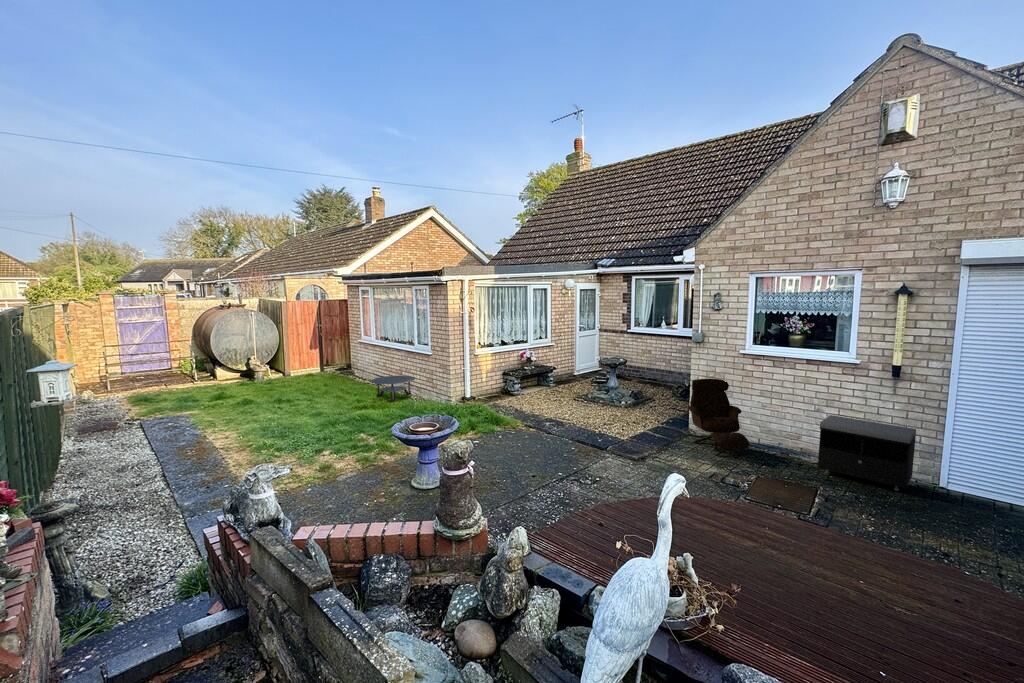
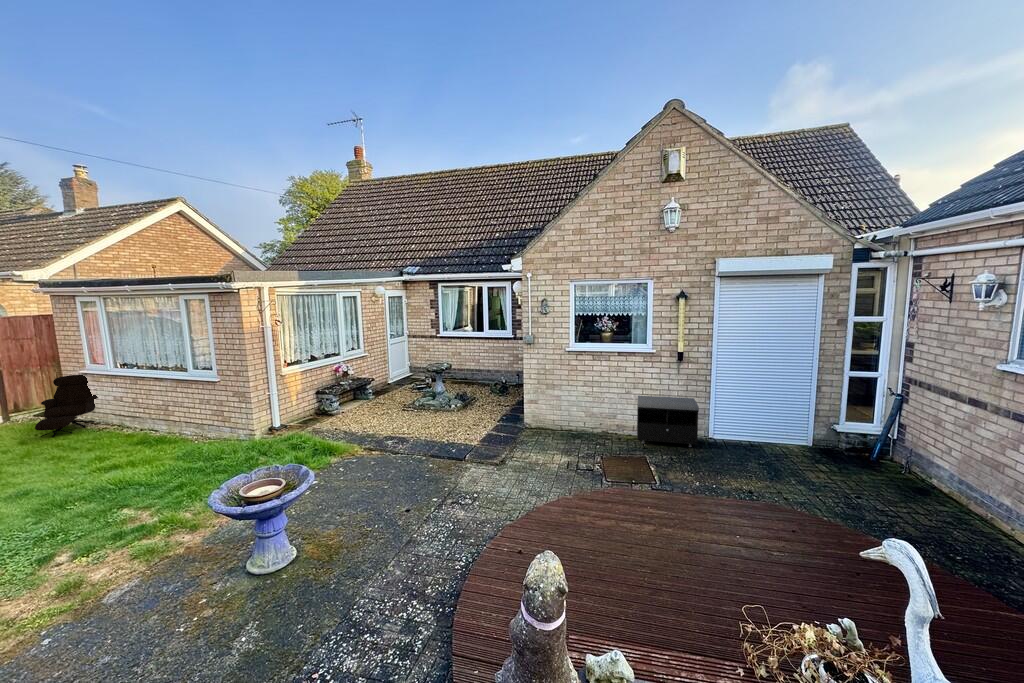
round table: present [371,376,415,401] -> none [114,412,192,451]
lounge chair: present [688,379,749,459] -> present [35,375,98,437]

